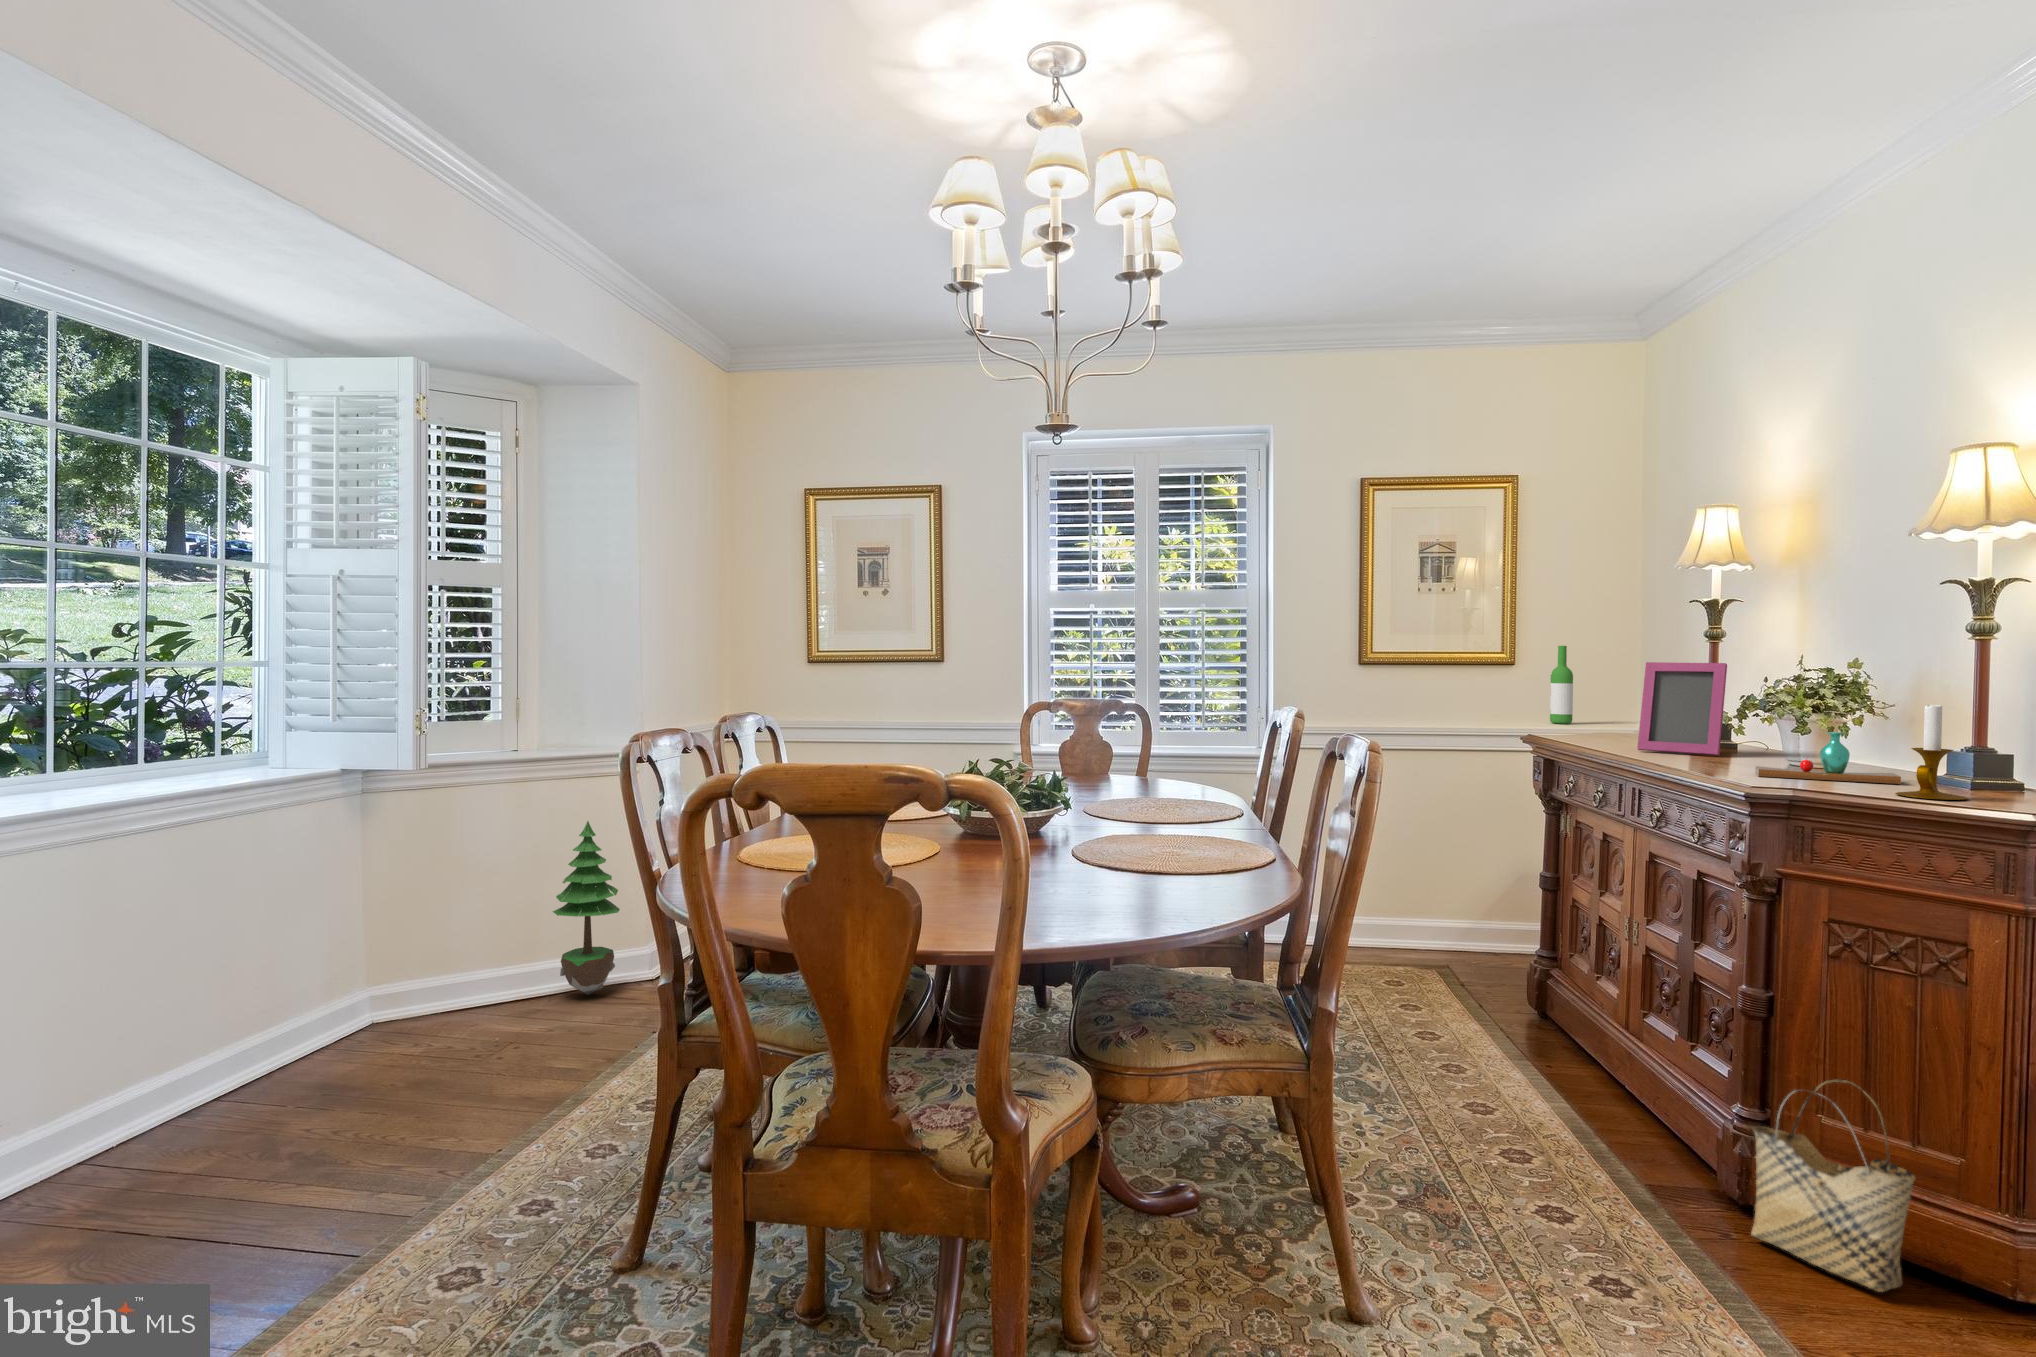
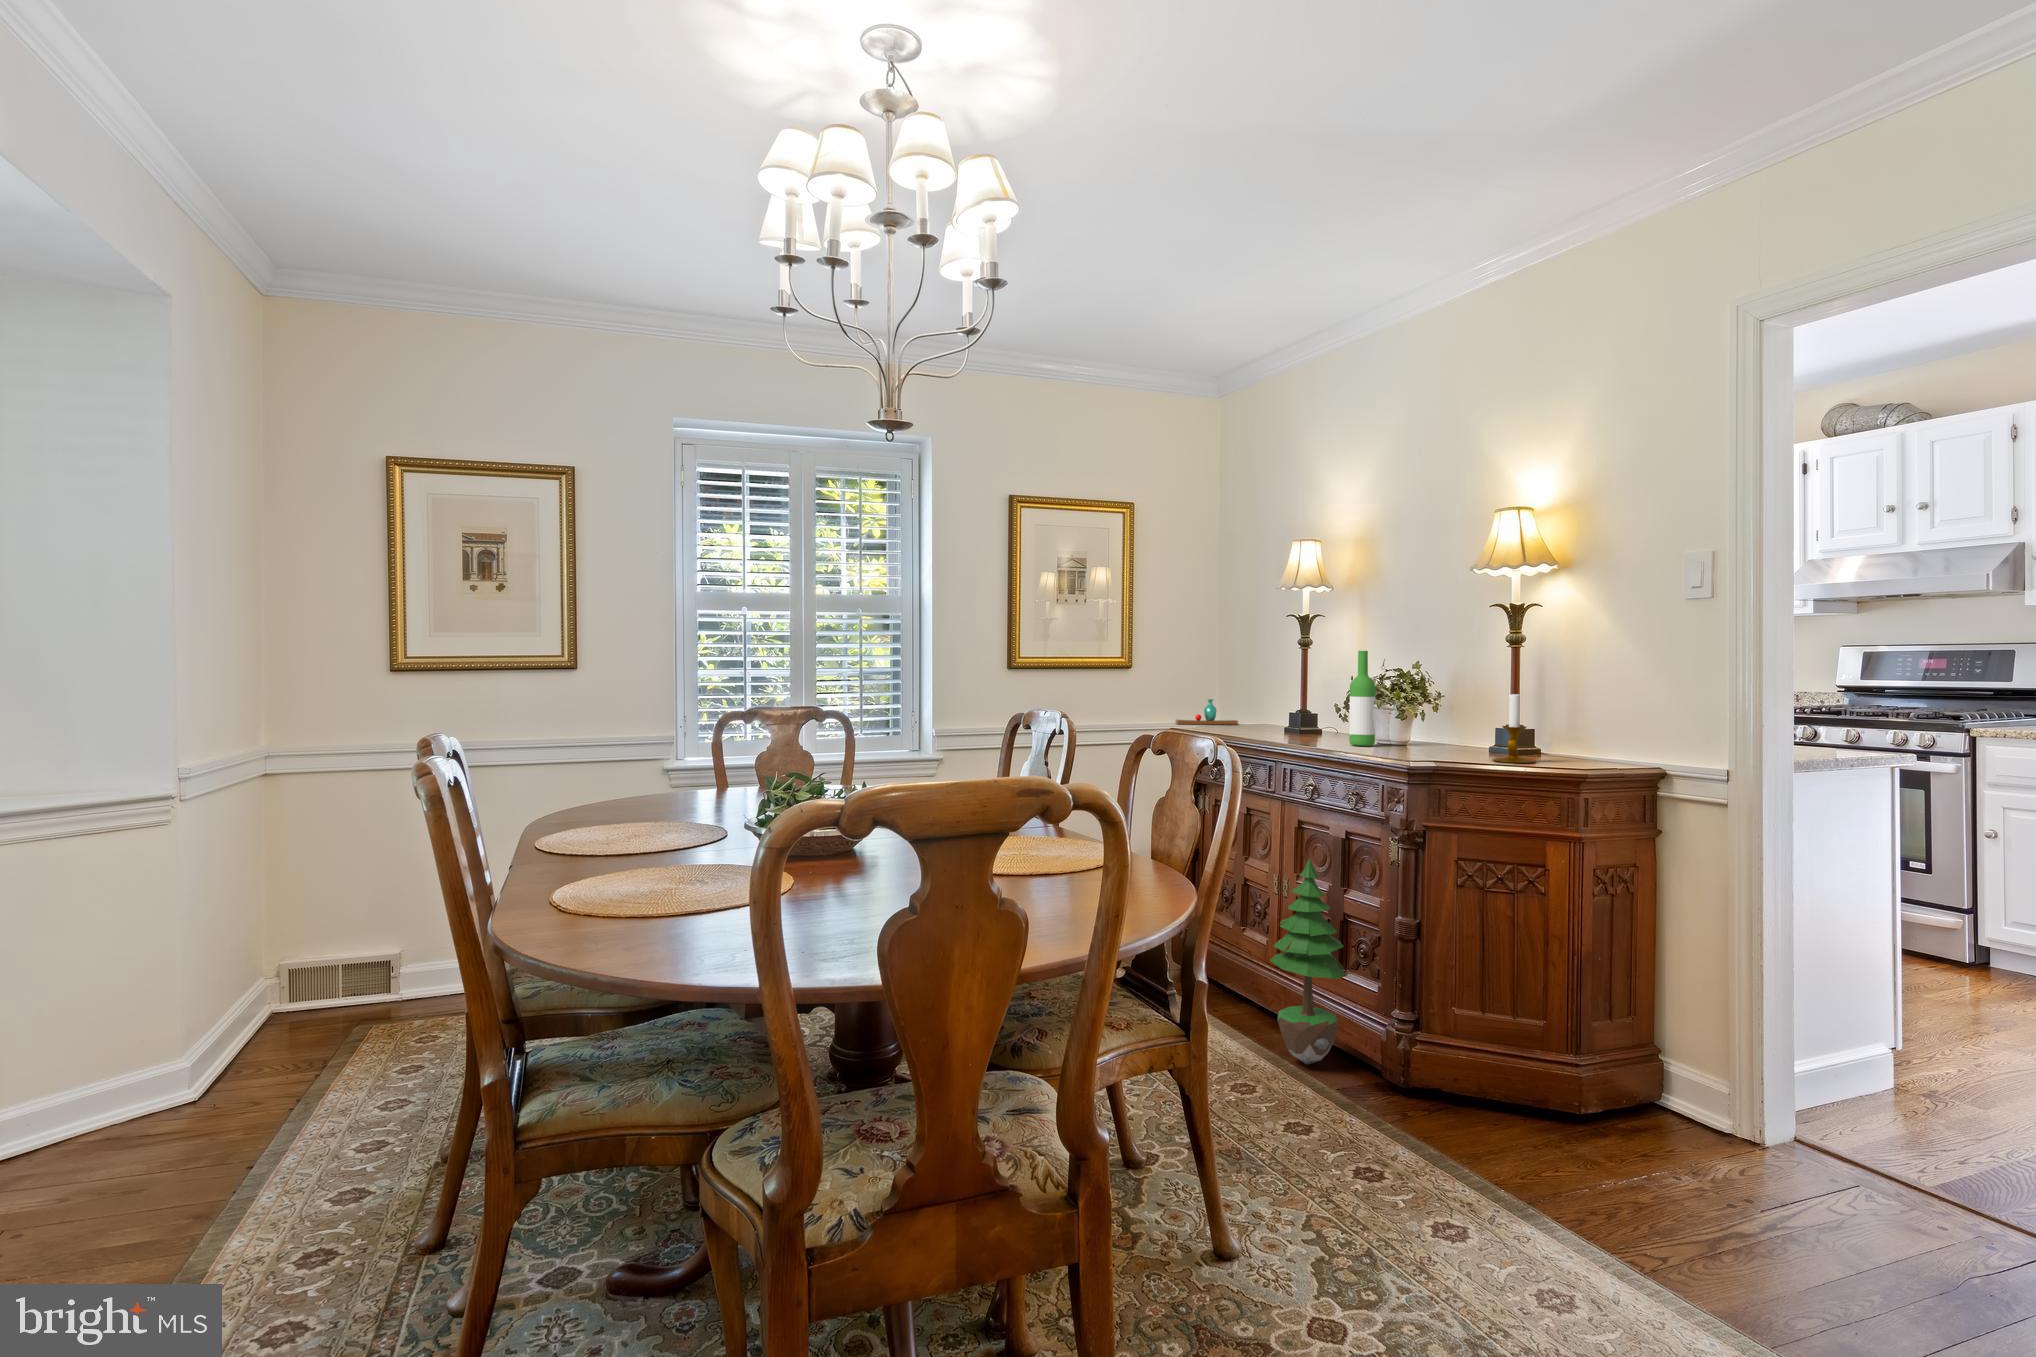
wine bottle: present [1550,646,1573,724] -> present [1349,651,1375,746]
picture frame: present [1637,662,1727,755] -> none [1270,666,1329,739]
vase: present [1755,732,1901,784] -> present [1175,699,1238,725]
potted tree: present [553,821,620,995] -> present [1270,858,1346,1065]
woven basket: present [1751,1079,1915,1292] -> none [1418,977,1527,1130]

